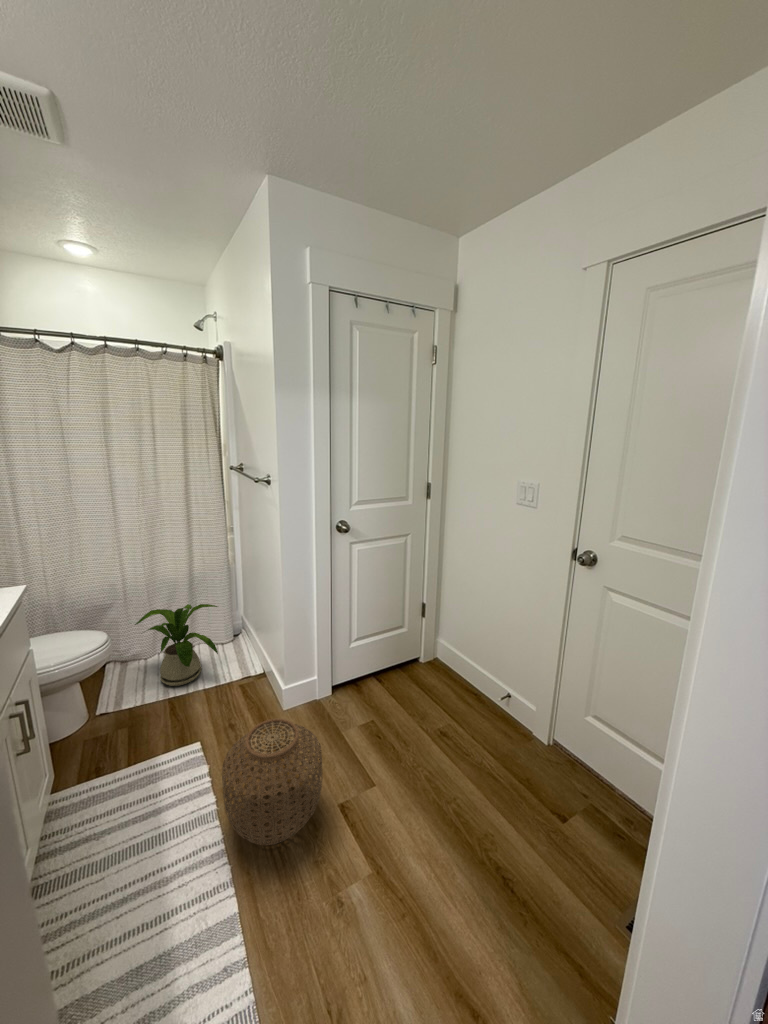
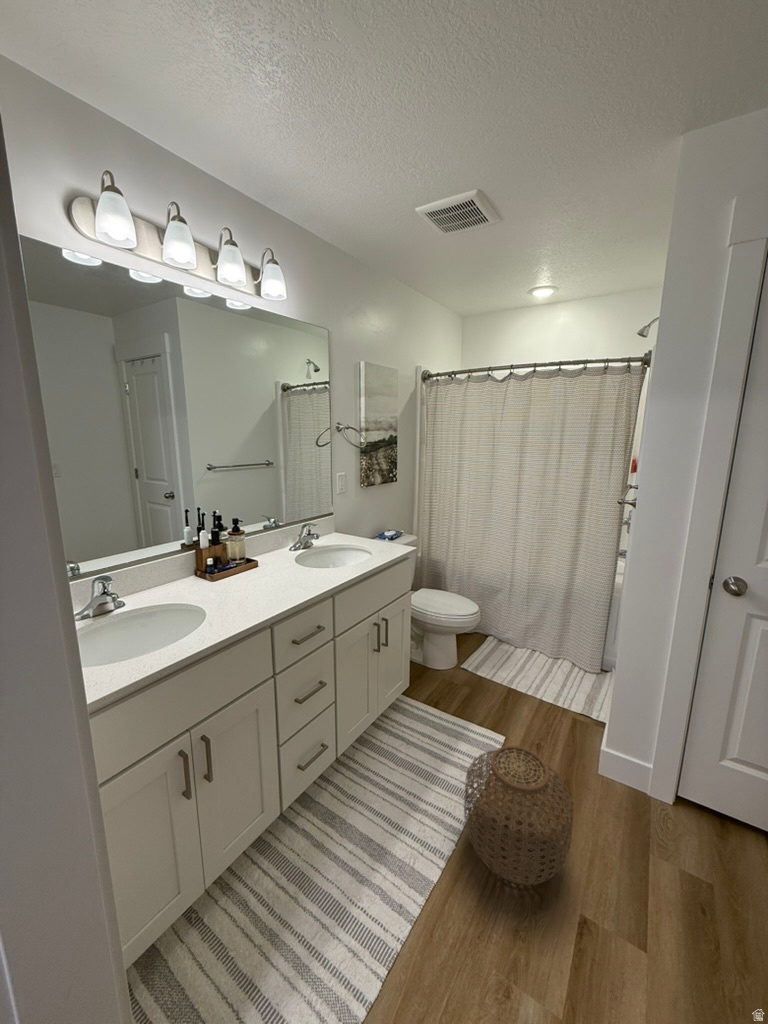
house plant: present [135,604,218,686] -> none [502,605,578,685]

